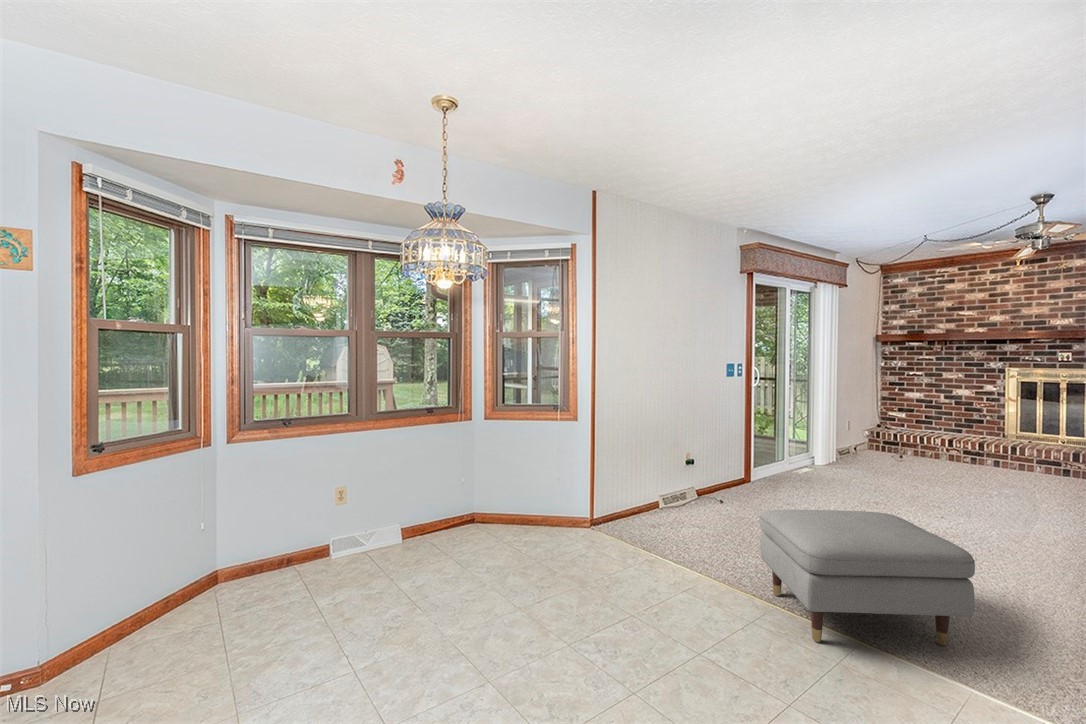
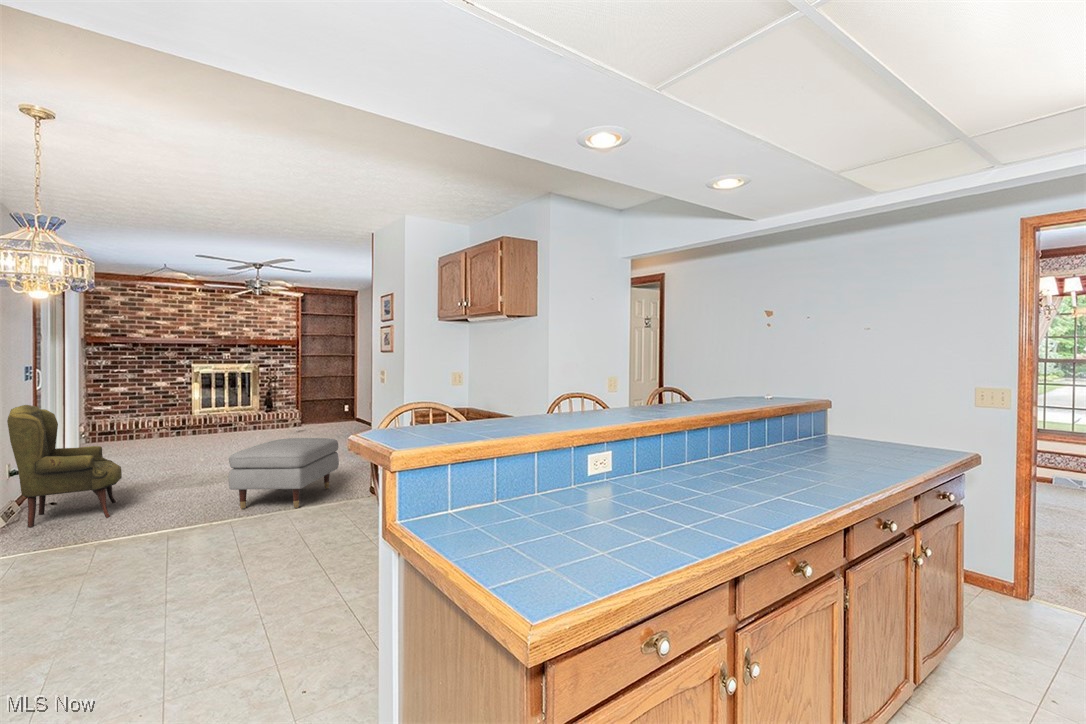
armchair: none [647,406,740,532] -> present [7,405,122,527]

